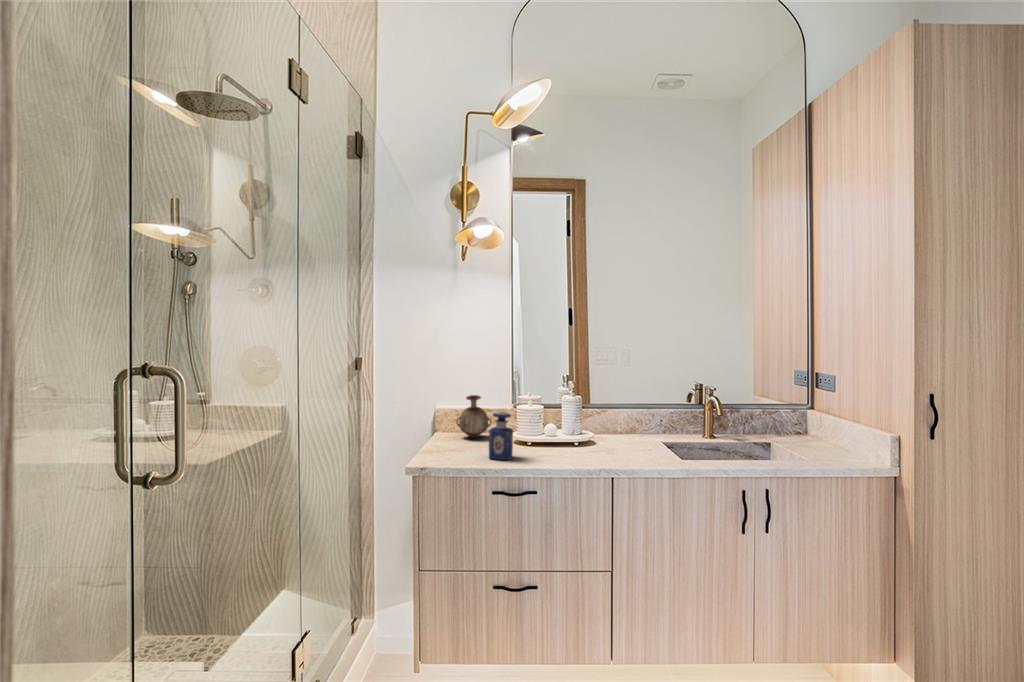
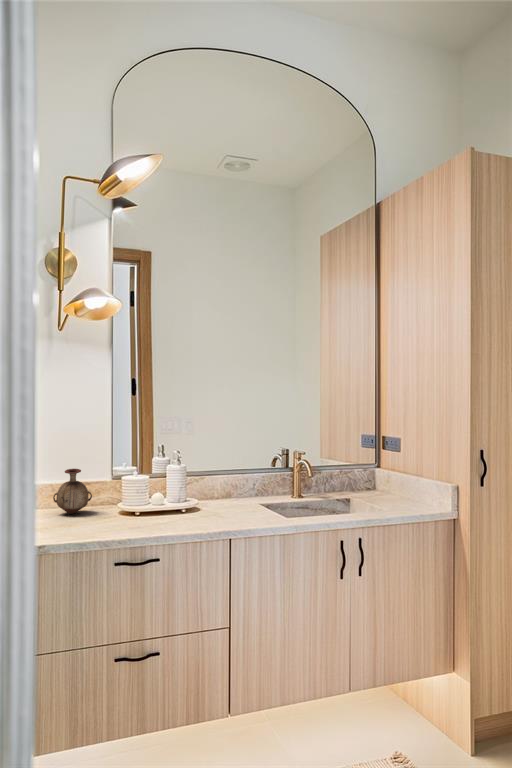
perfume bottle: present [489,412,513,460] -> none [101,483,125,533]

